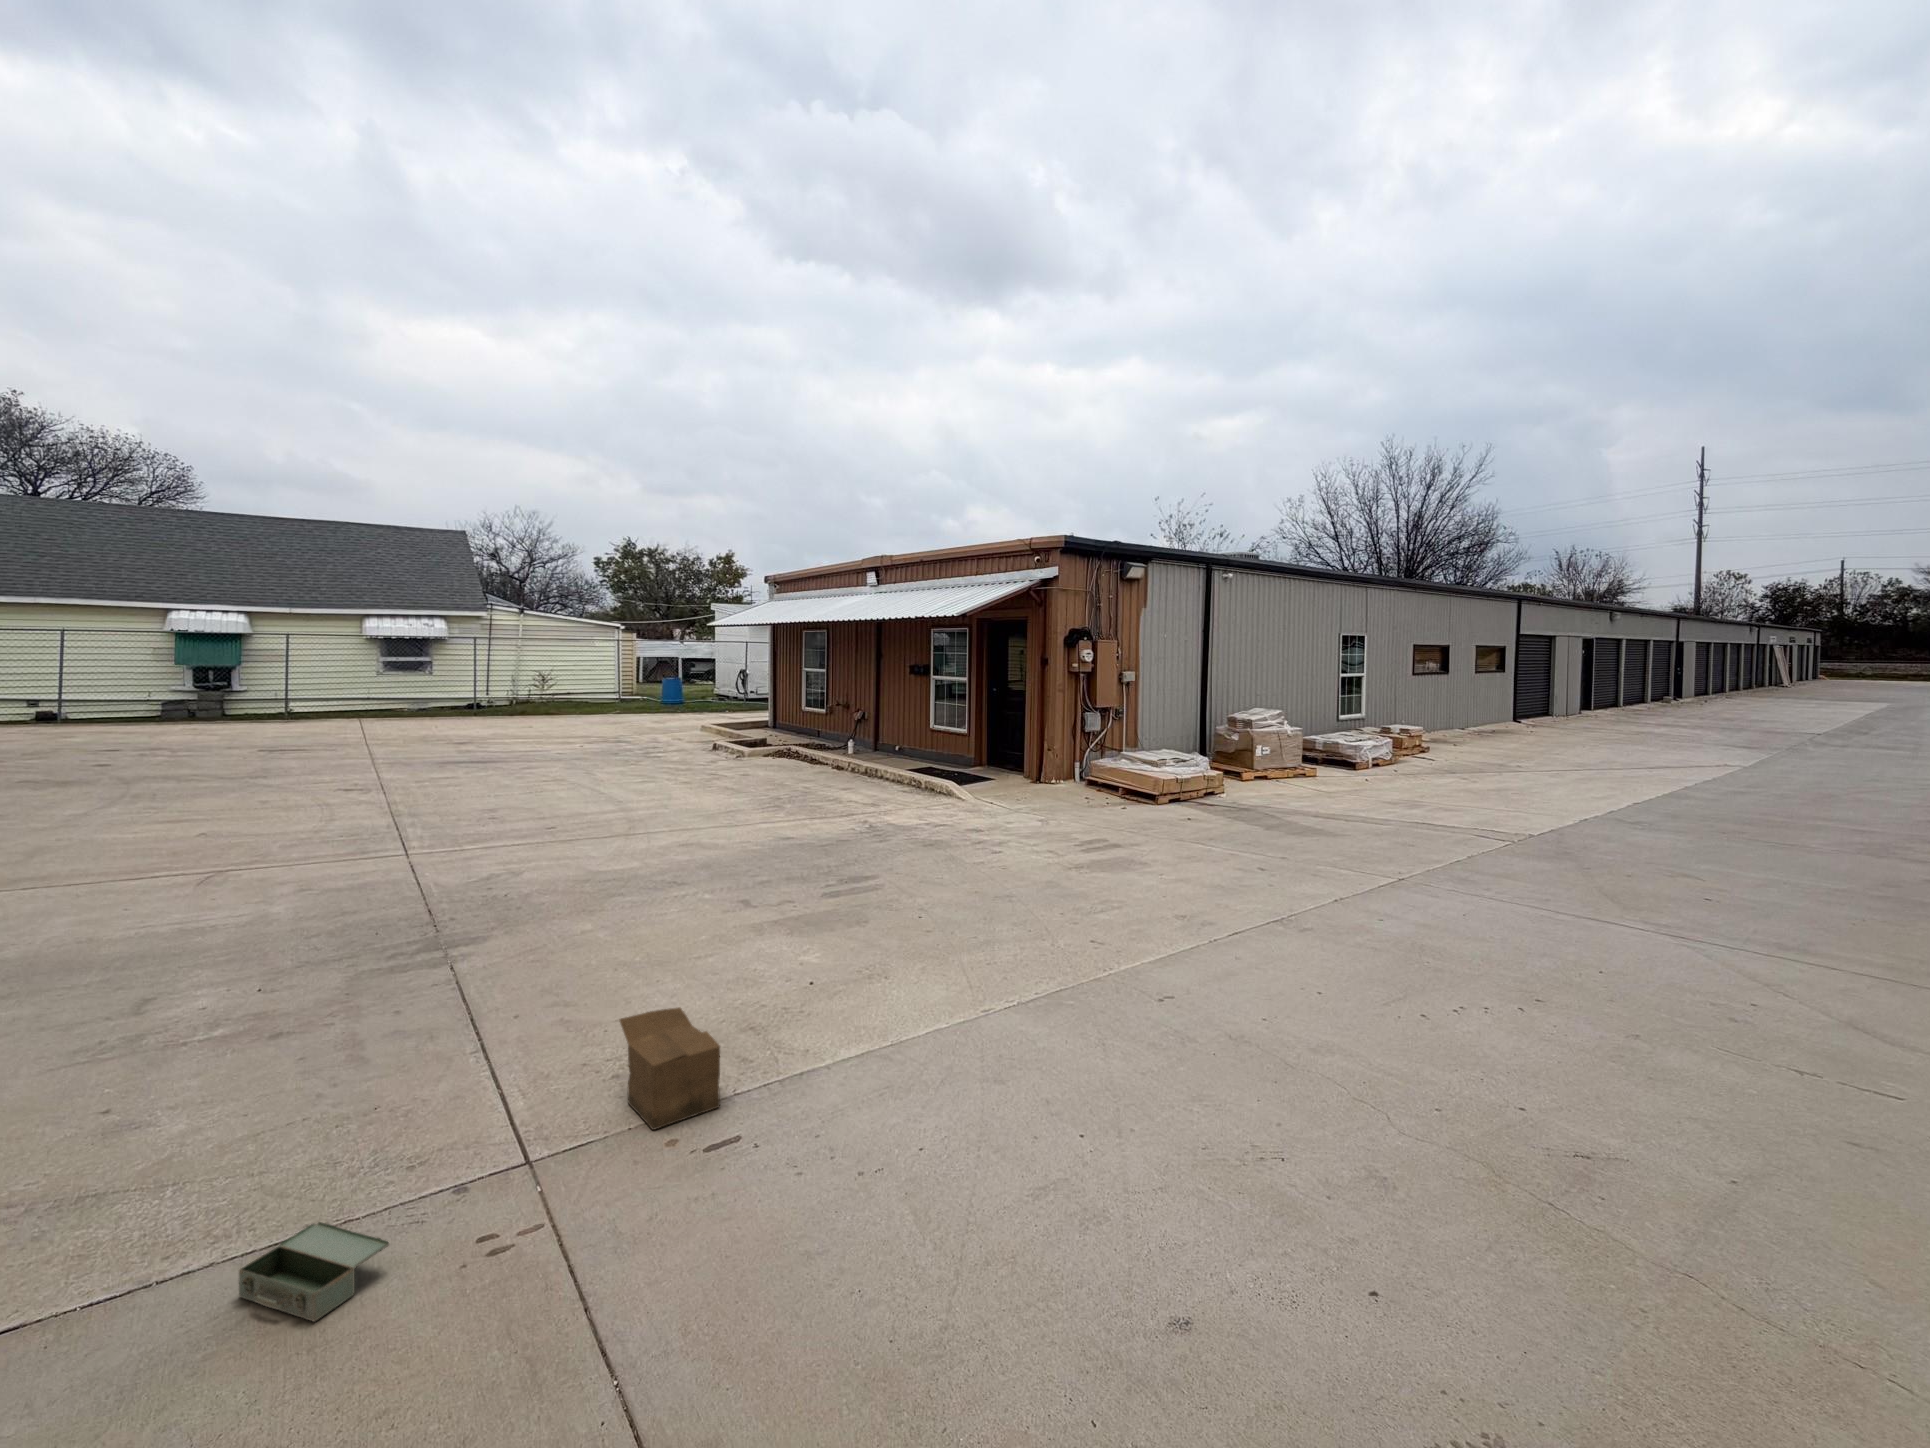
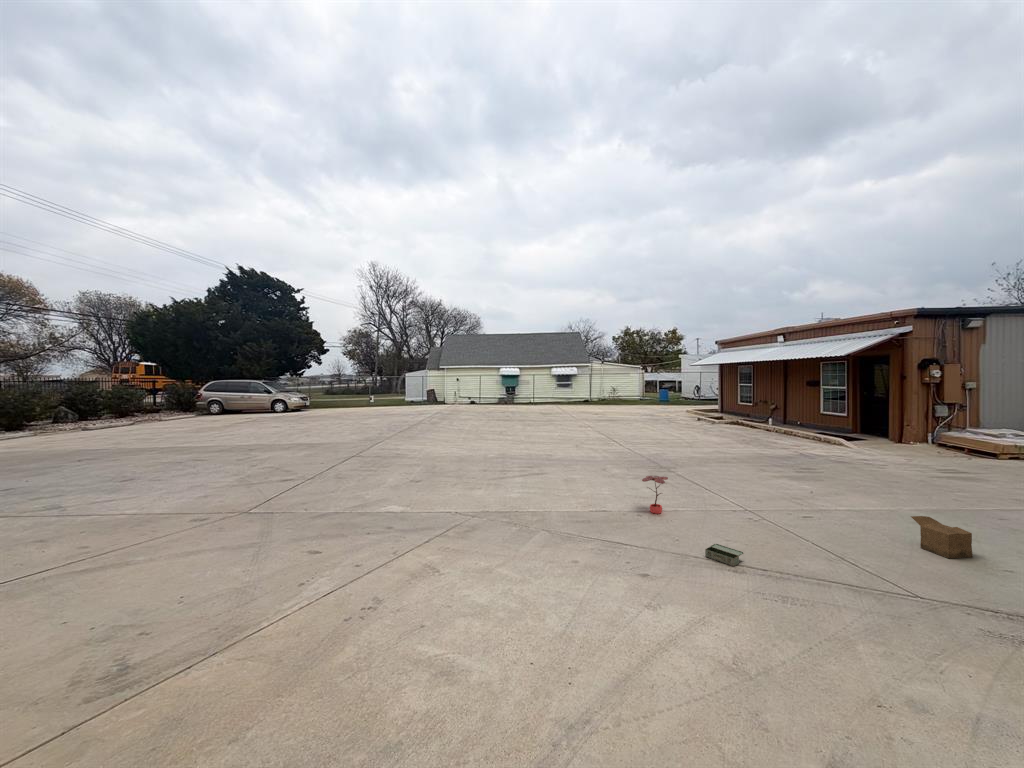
potted plant: none [196,961,321,1100] -> present [642,476,668,514]
cardboard box: present [620,1007,720,1130] -> present [911,516,972,558]

